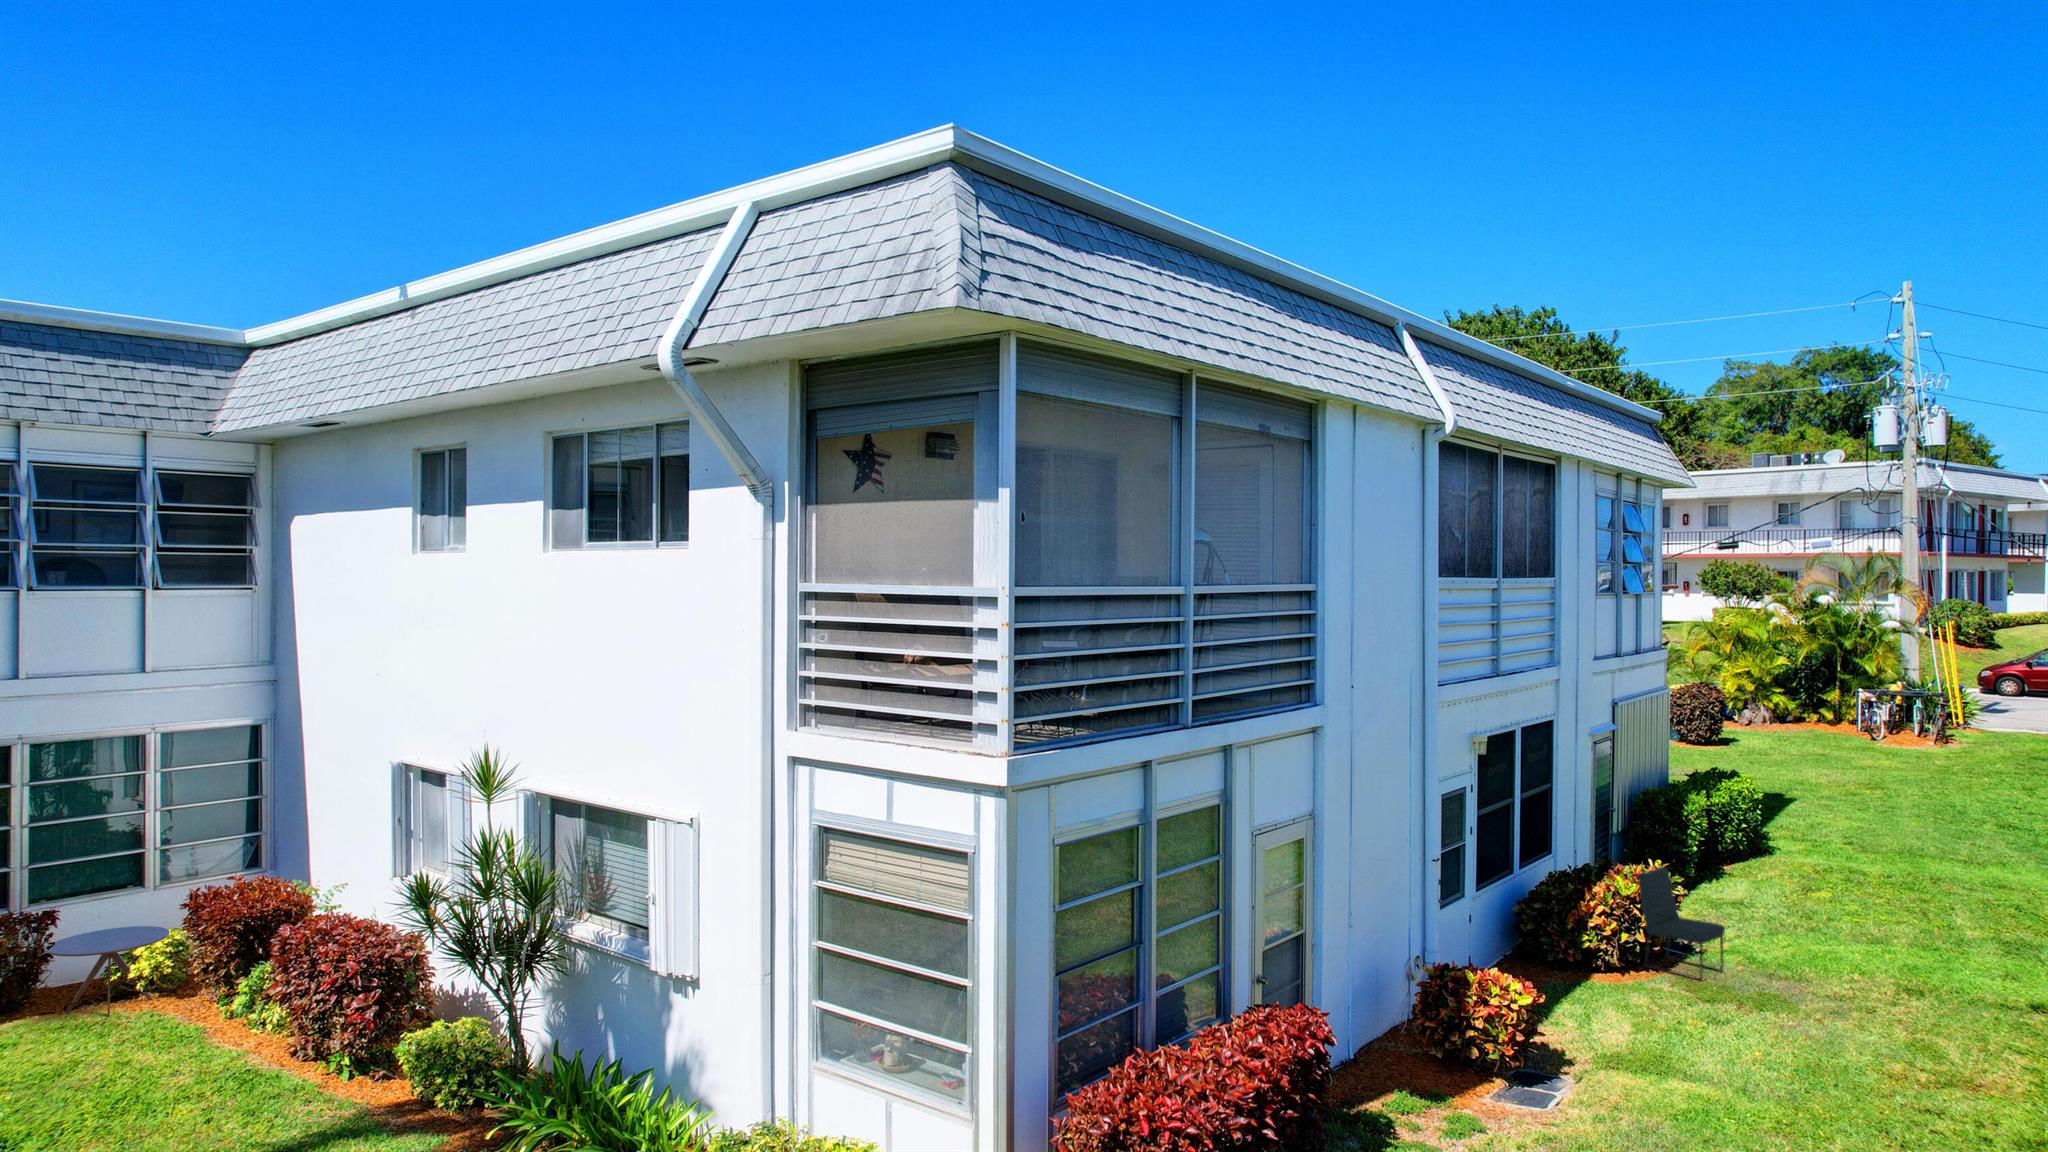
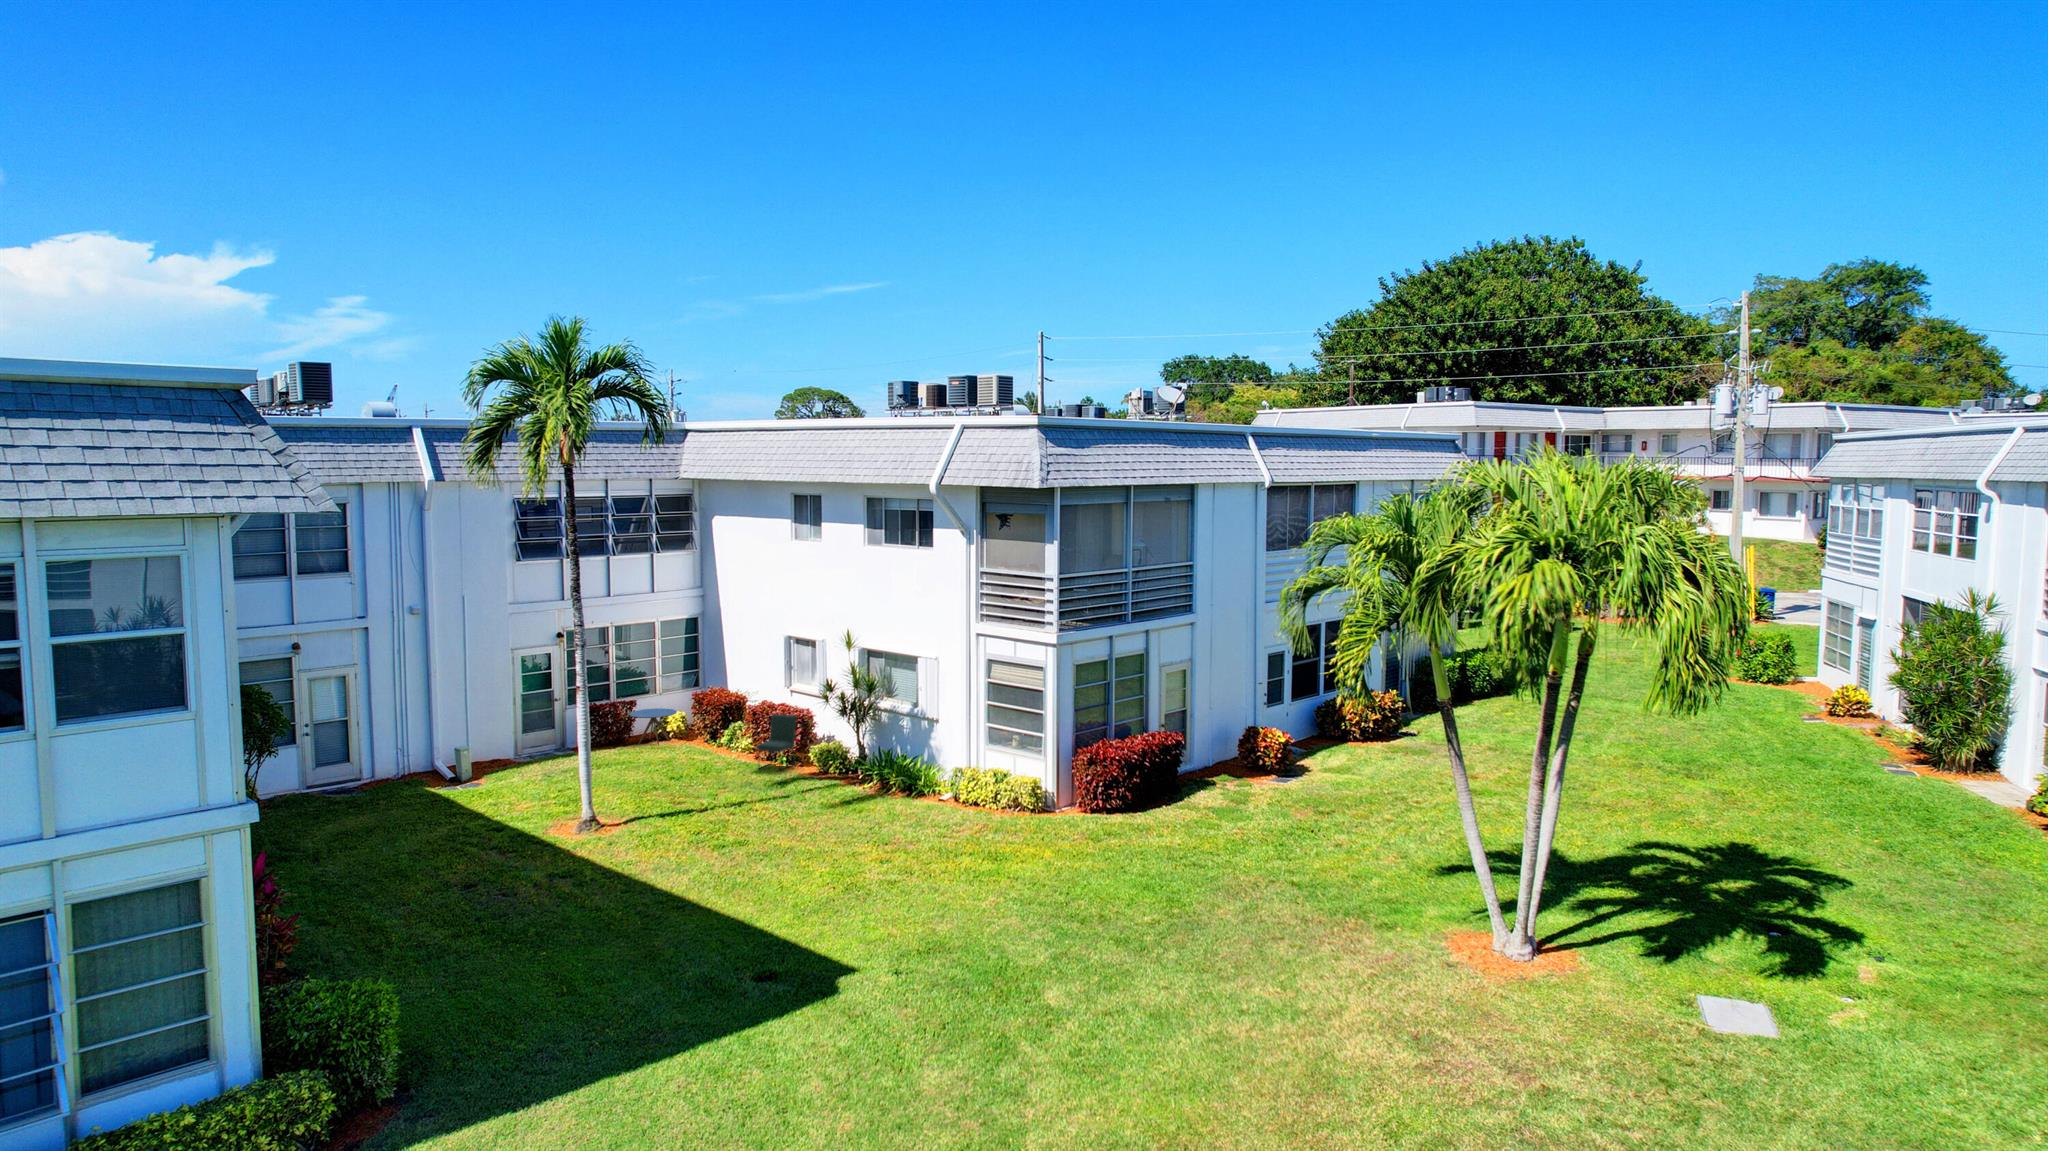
chair: present [1638,867,1725,980] -> present [757,714,796,770]

